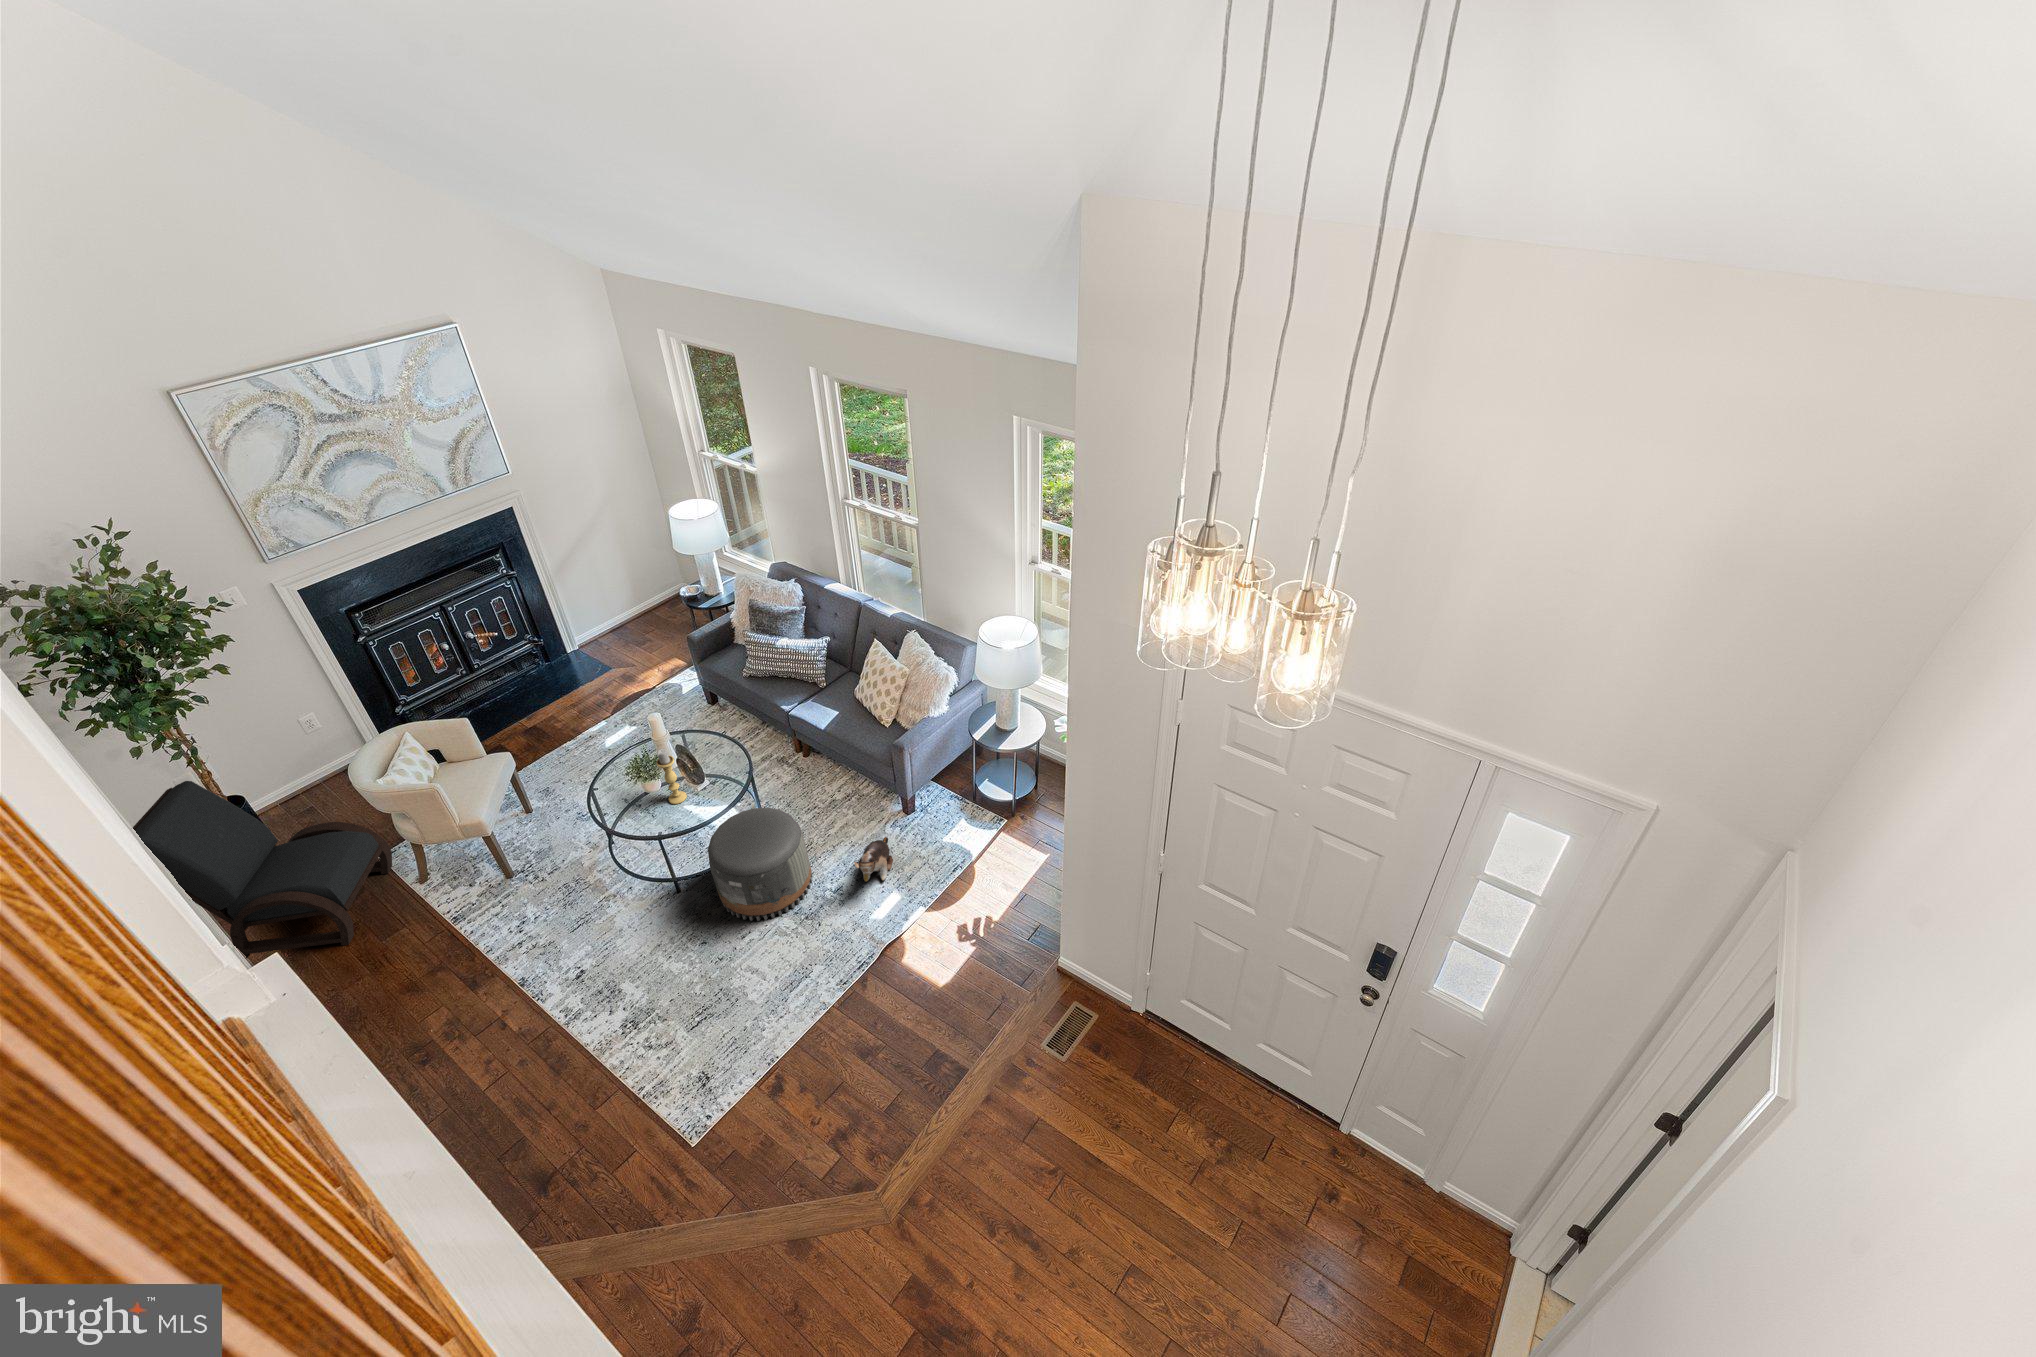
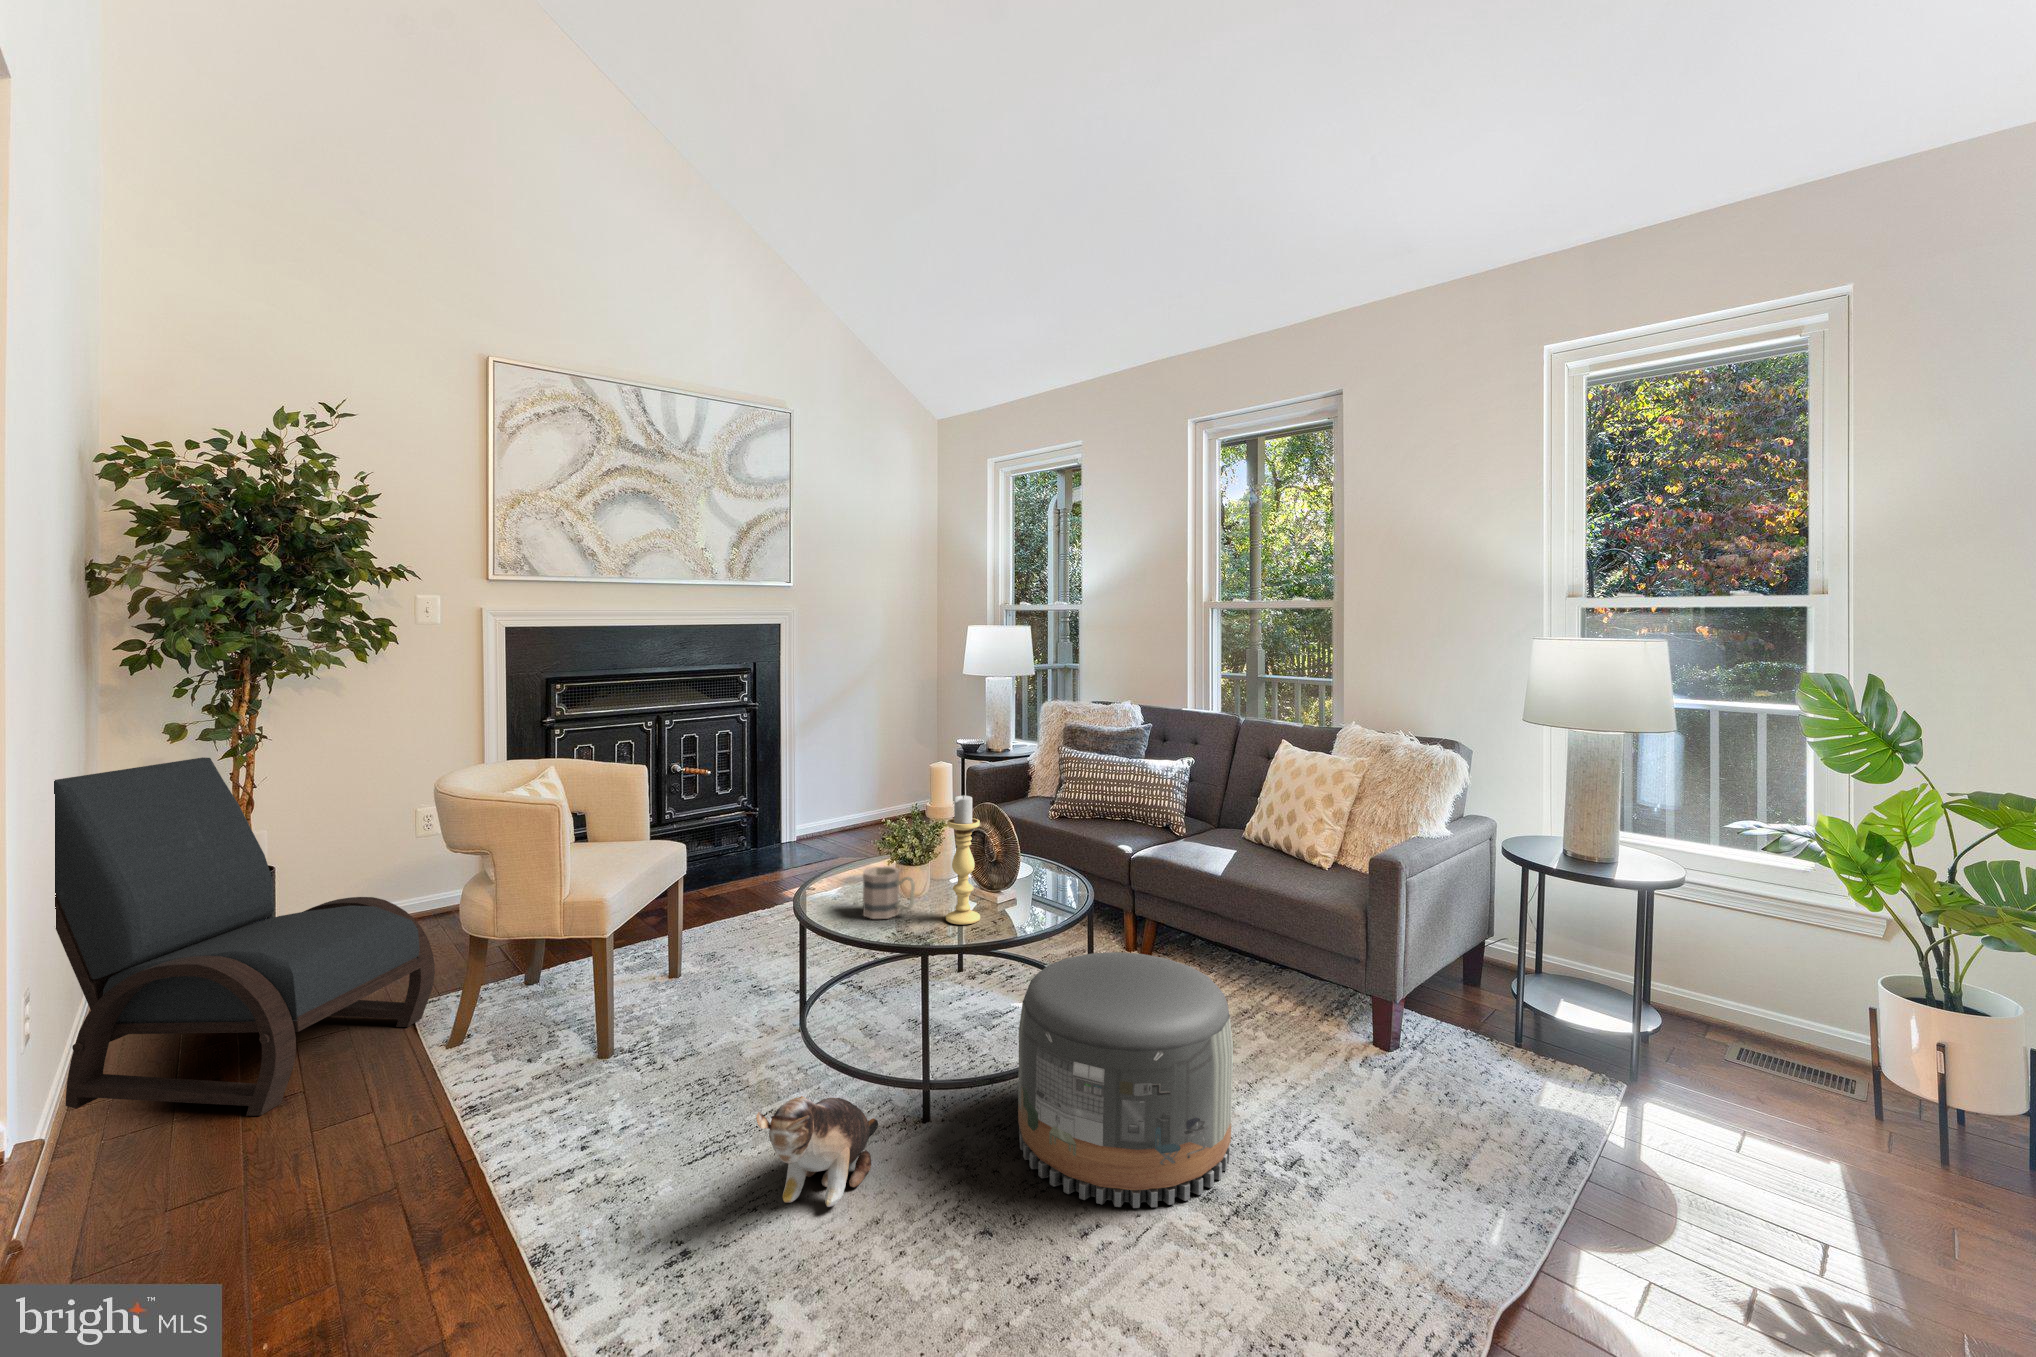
mug: none [619,777,650,807] -> present [863,866,915,919]
plush toy: present [854,837,893,881] -> present [756,1096,878,1207]

